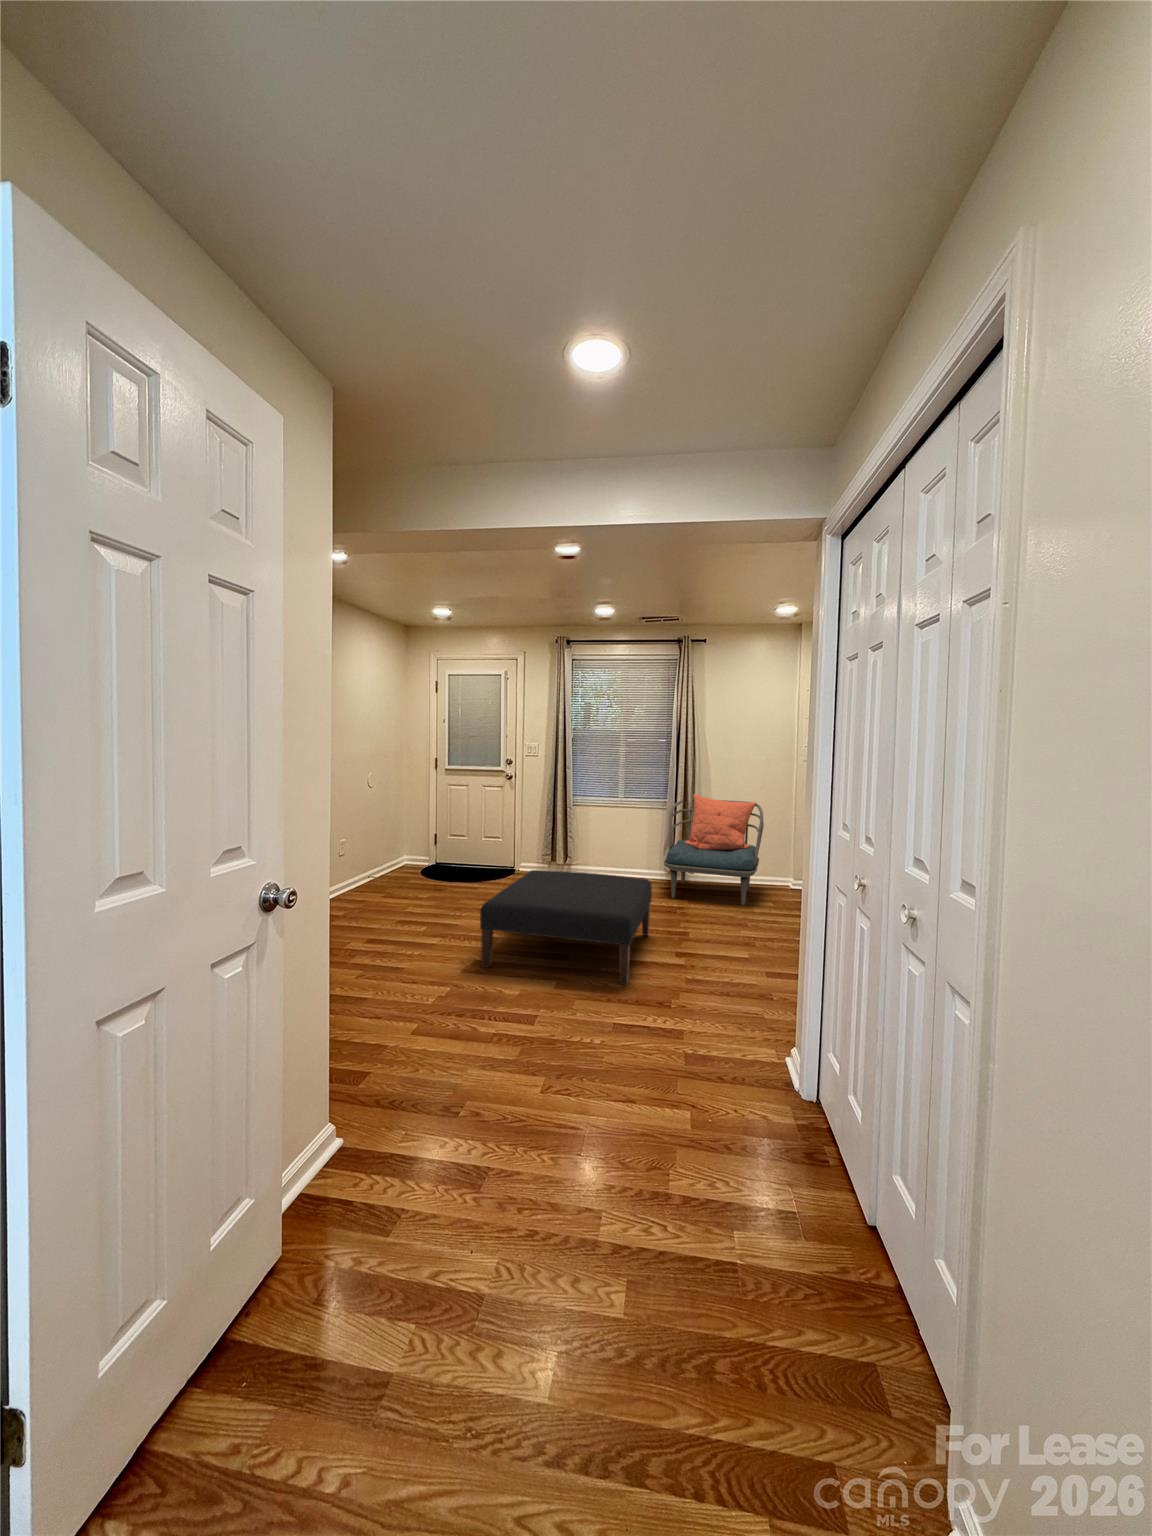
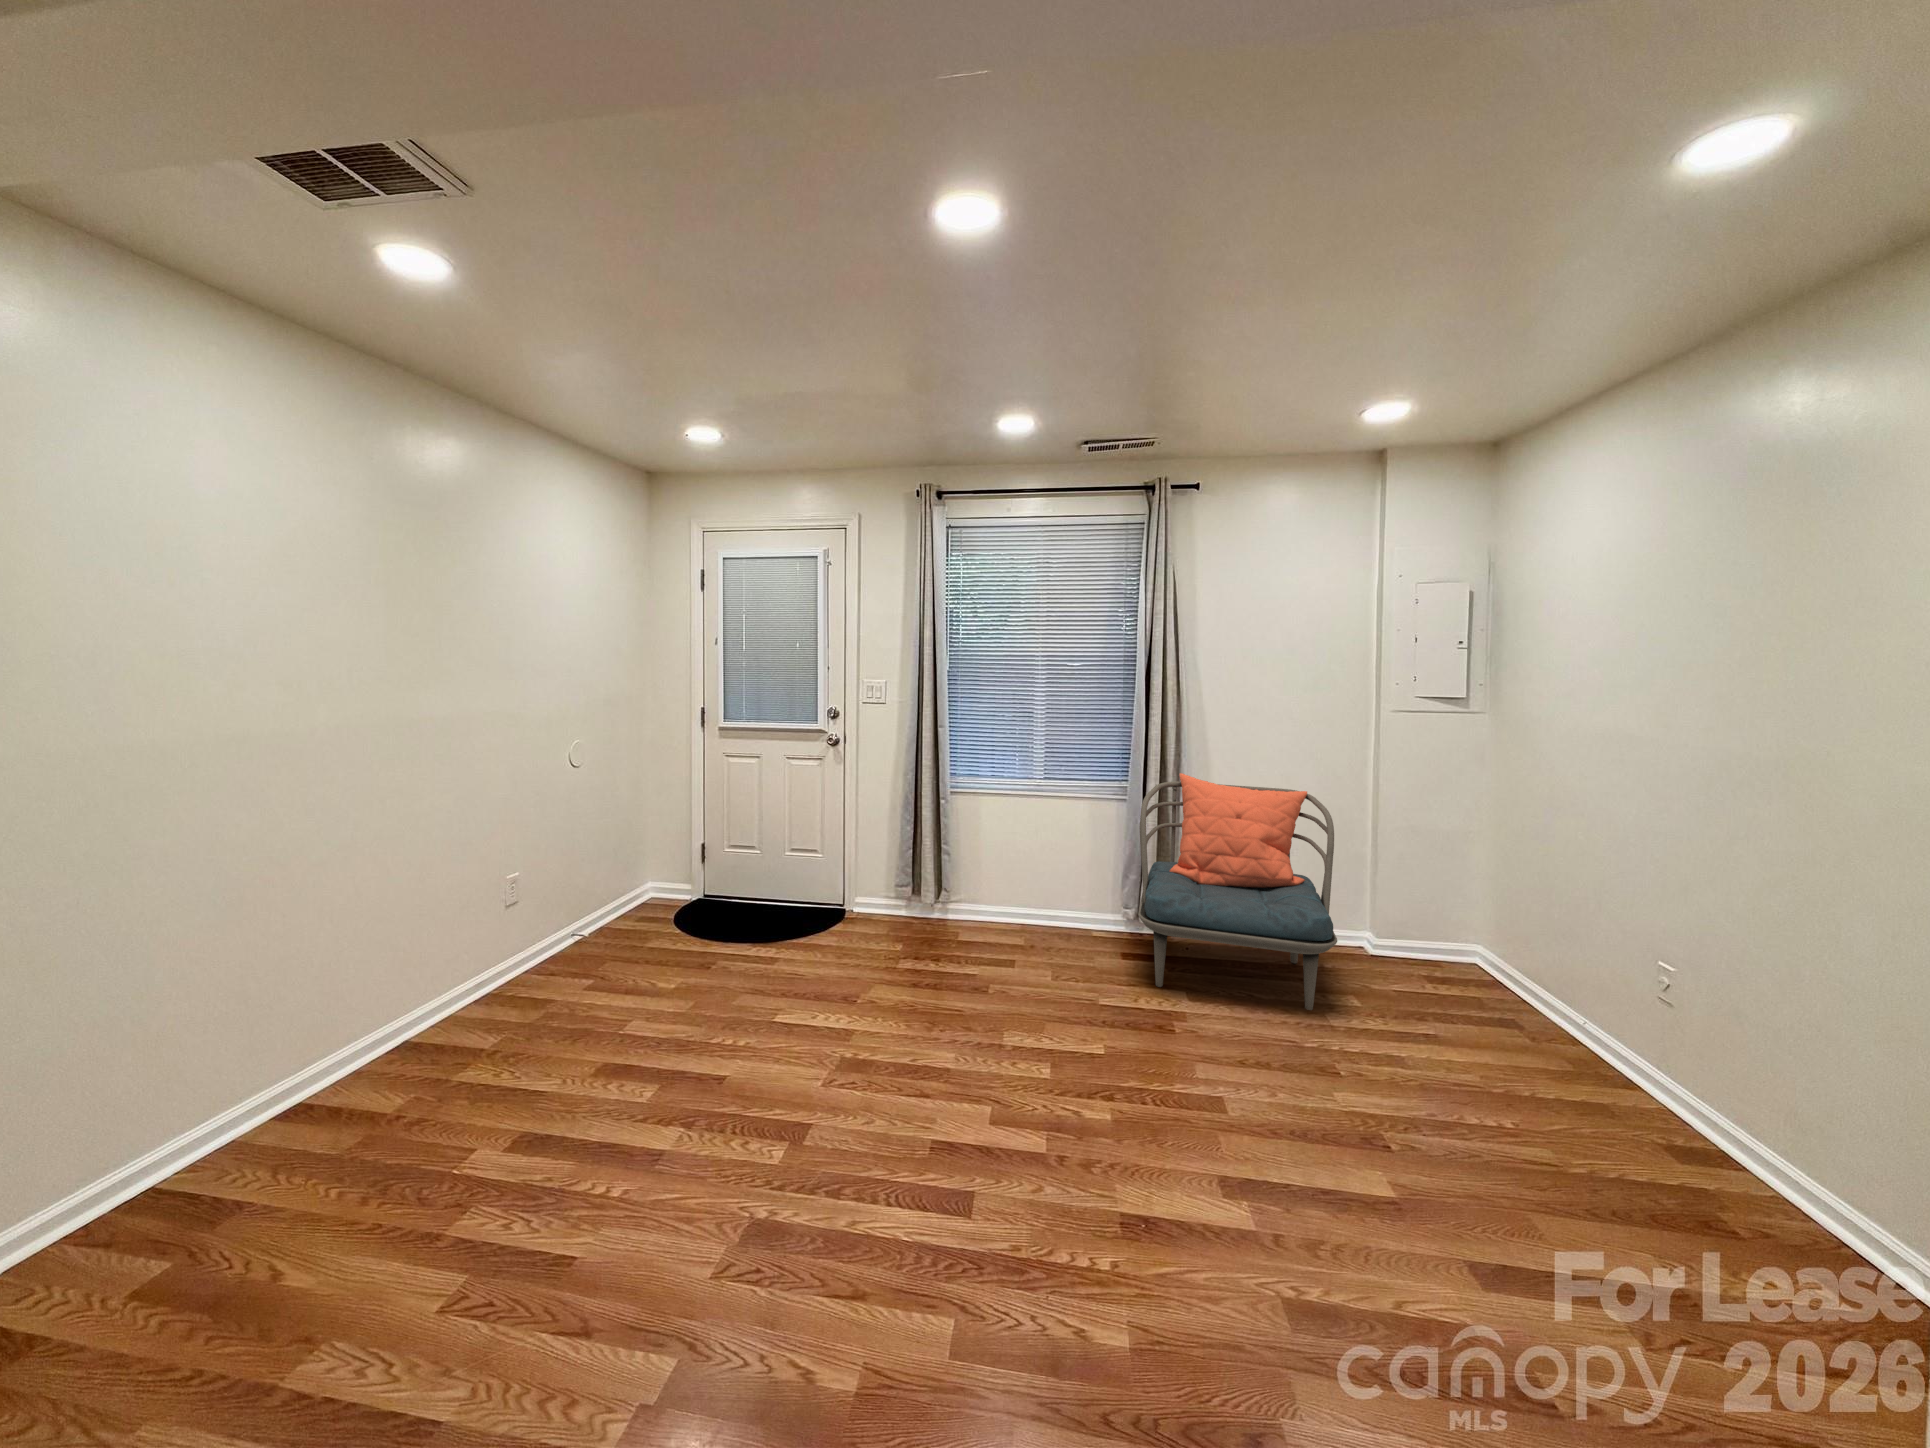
ottoman: present [480,870,652,985] -> none [749,966,1180,1397]

